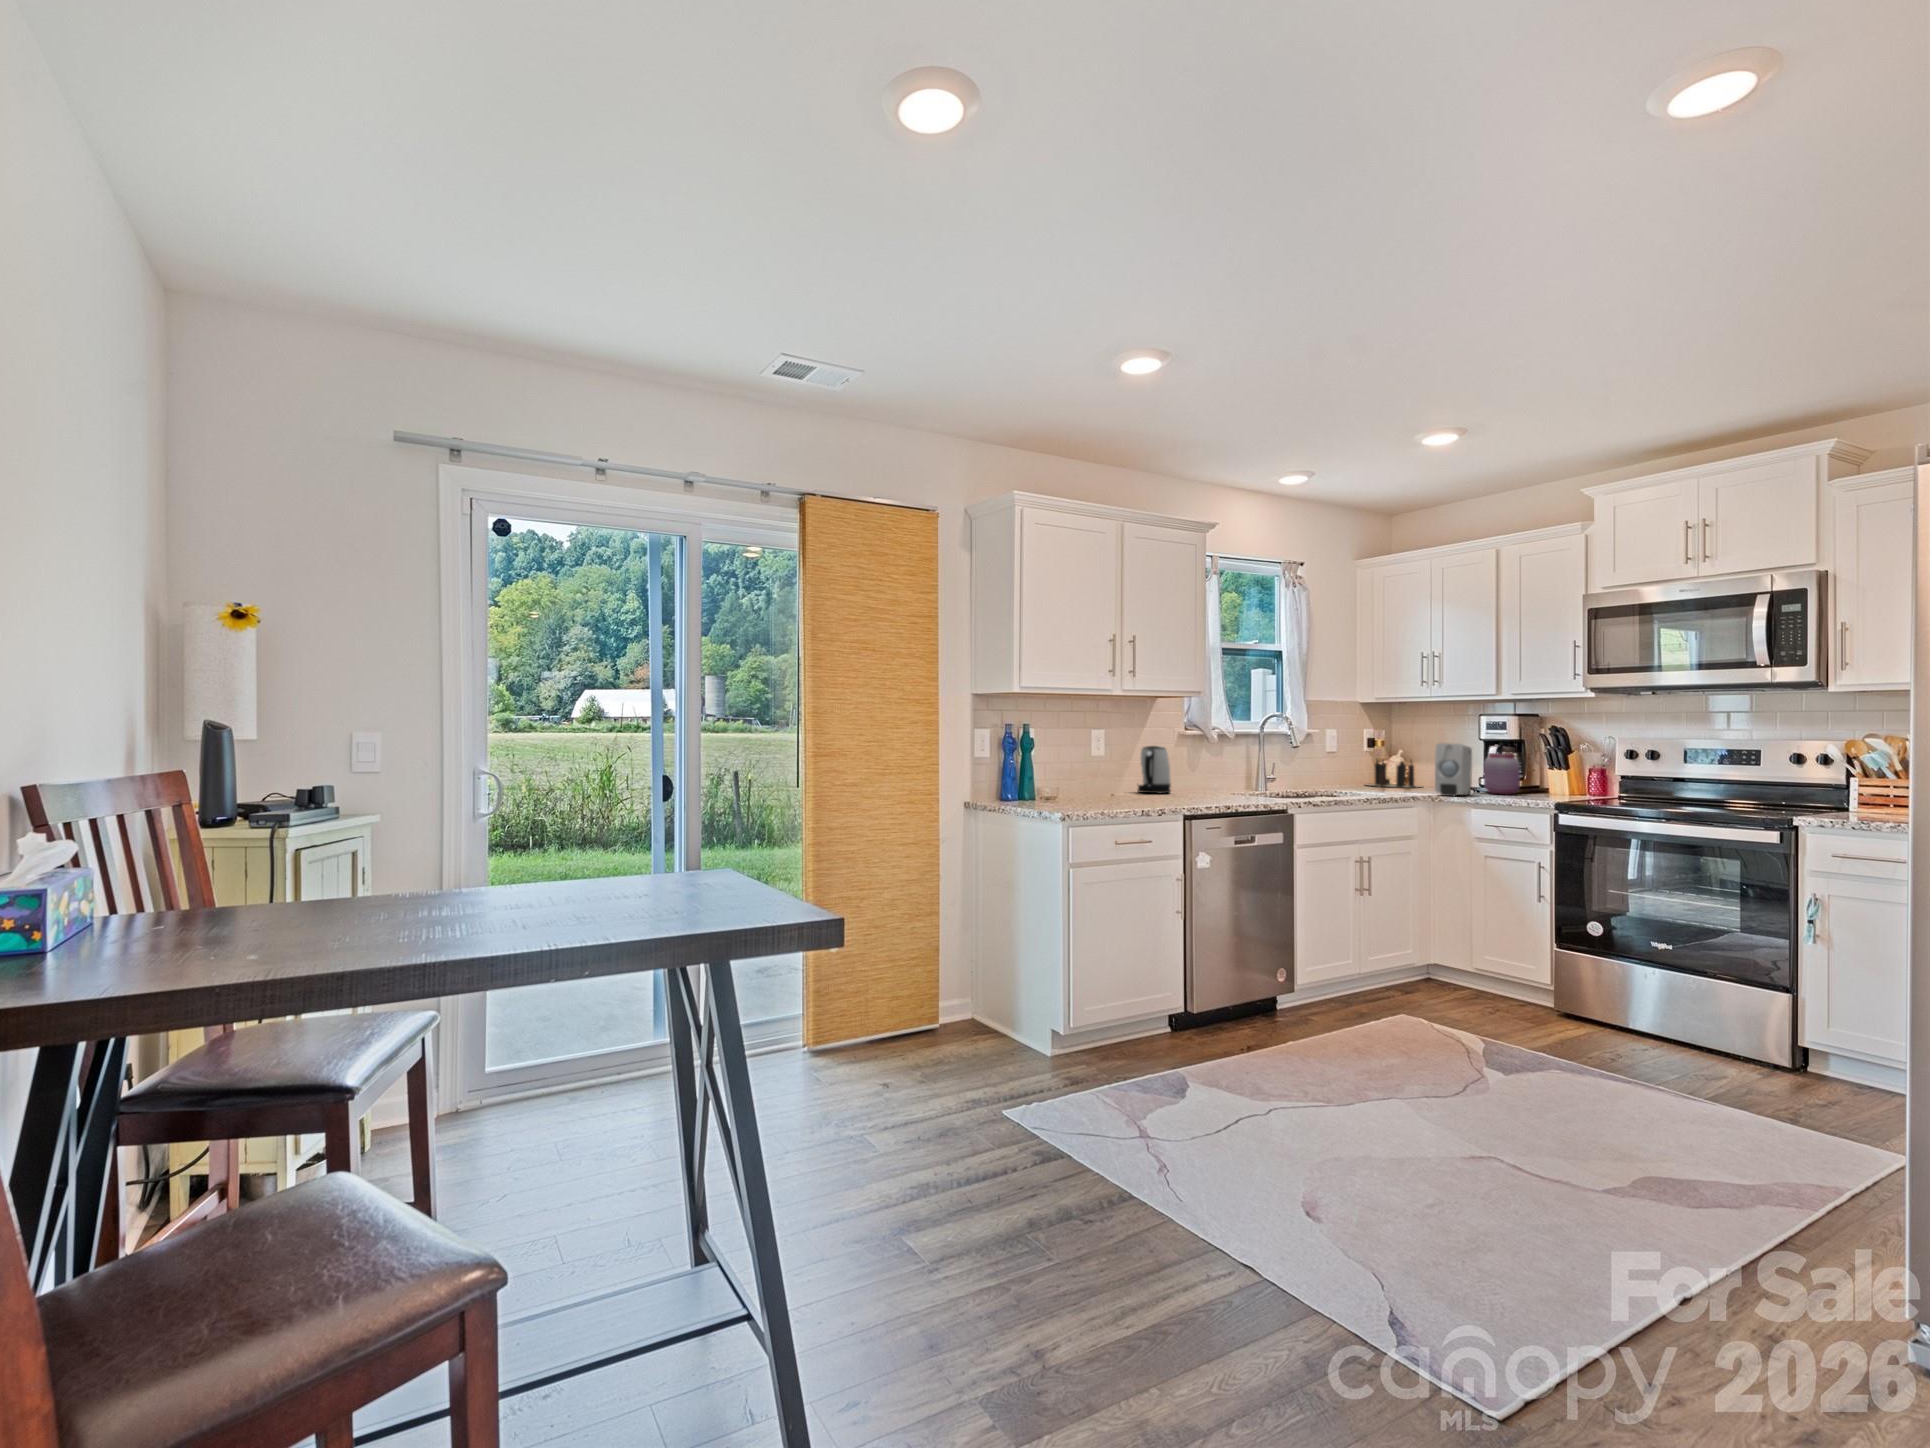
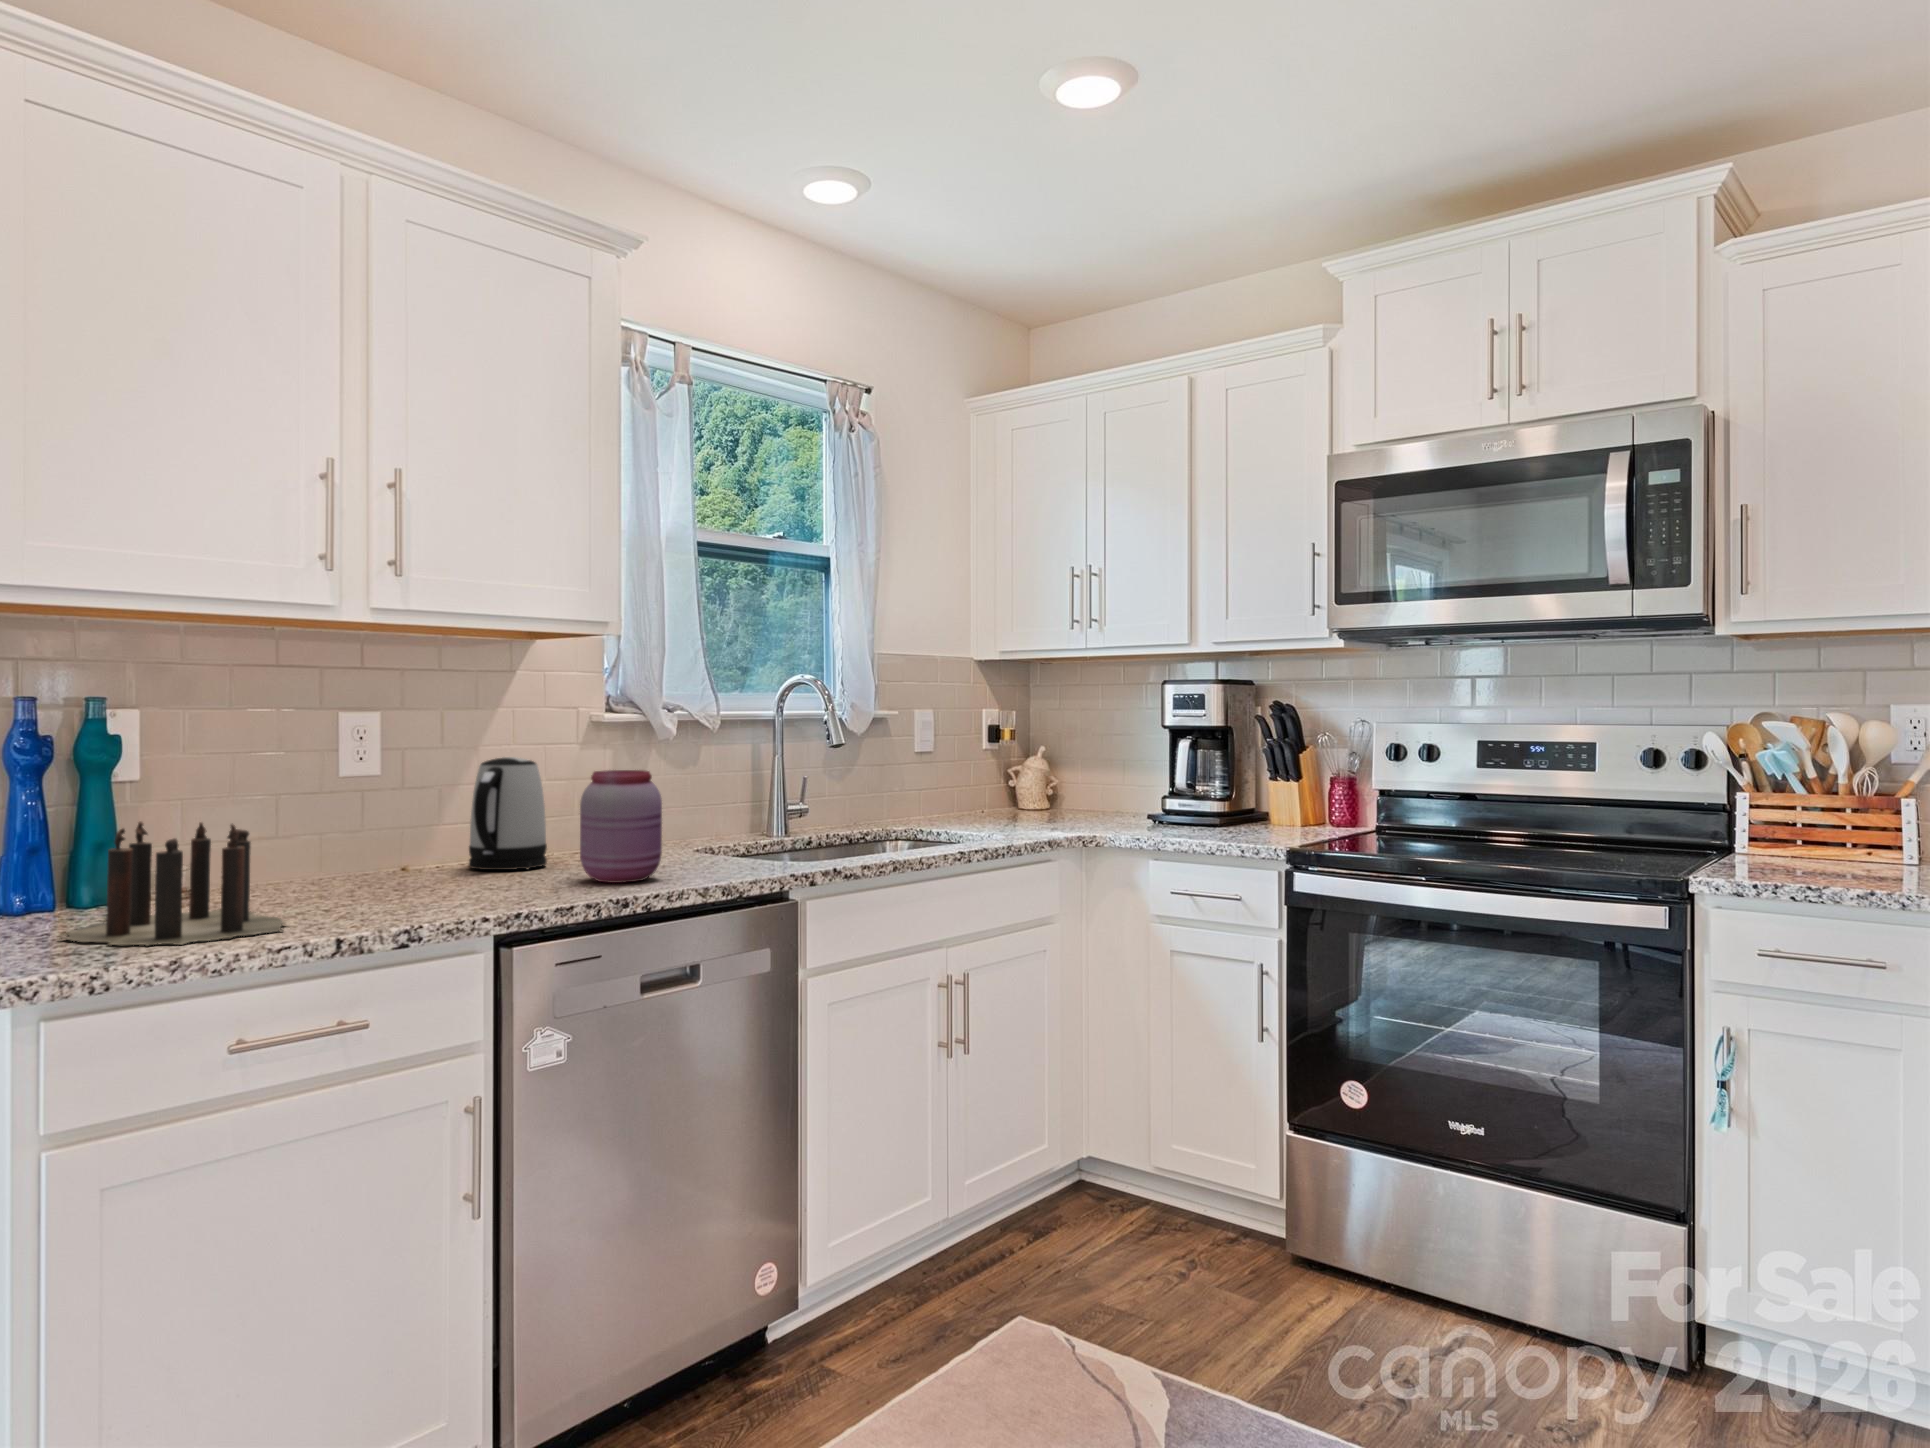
soap dispenser: present [1435,743,1472,796] -> none [1087,737,1150,839]
jar: present [1484,753,1520,795] -> present [580,770,662,883]
candle: present [1369,760,1418,788] -> present [62,821,283,946]

